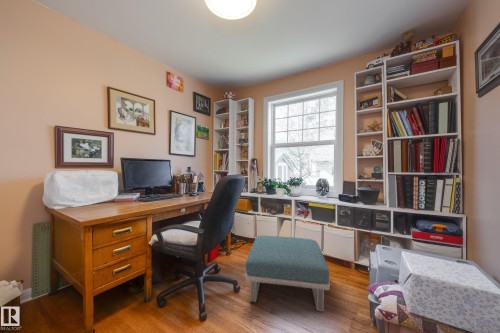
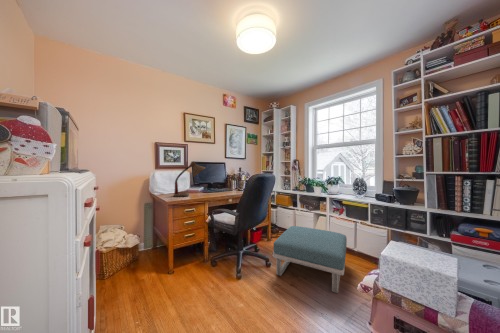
desk lamp: none [92,157,147,211] -> present [174,162,206,197]

